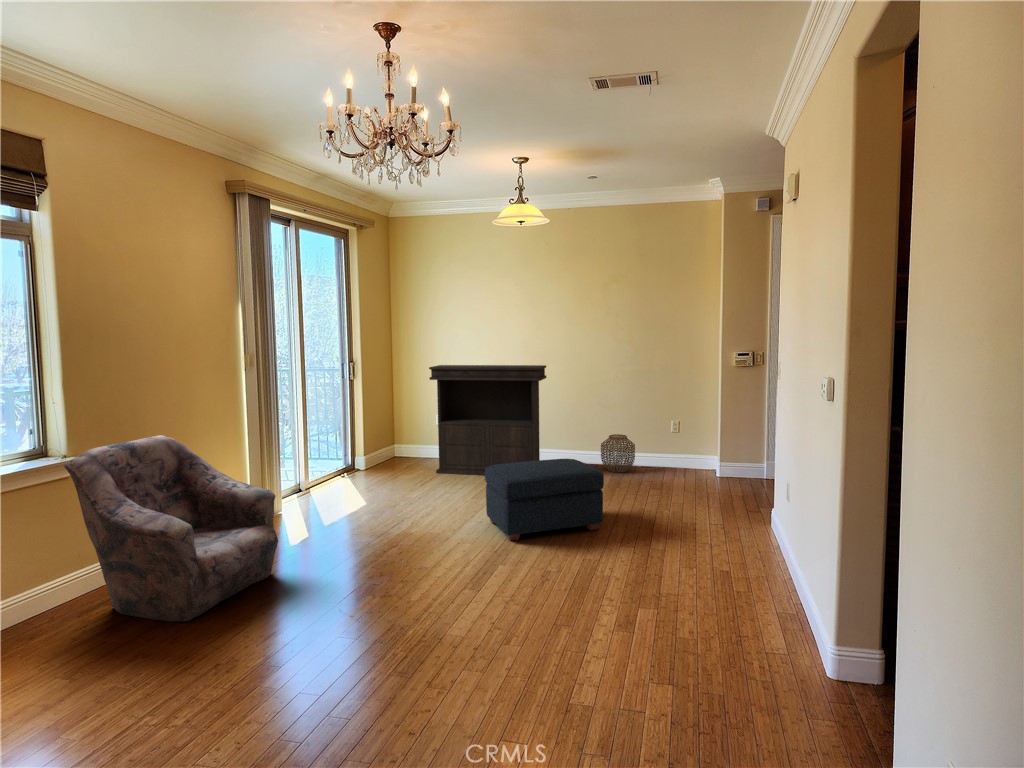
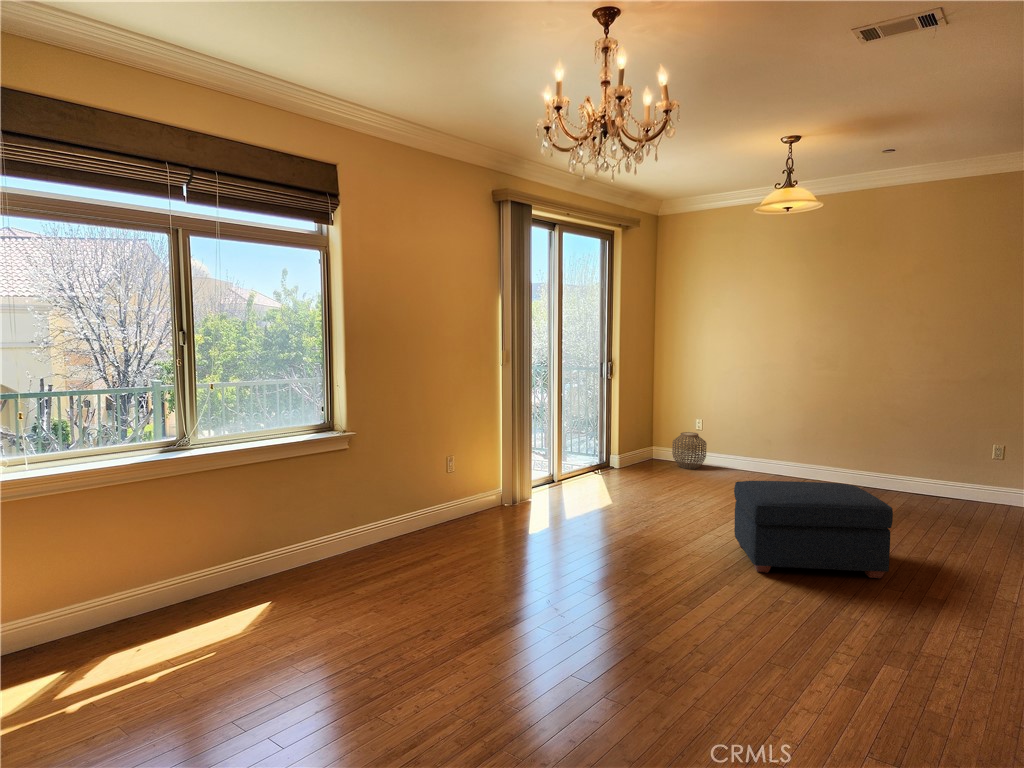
console table: present [429,365,546,475] -> none [688,367,829,500]
woven basket: present [601,434,635,472] -> present [672,432,707,469]
armchair: present [64,435,278,621] -> none [341,419,507,593]

